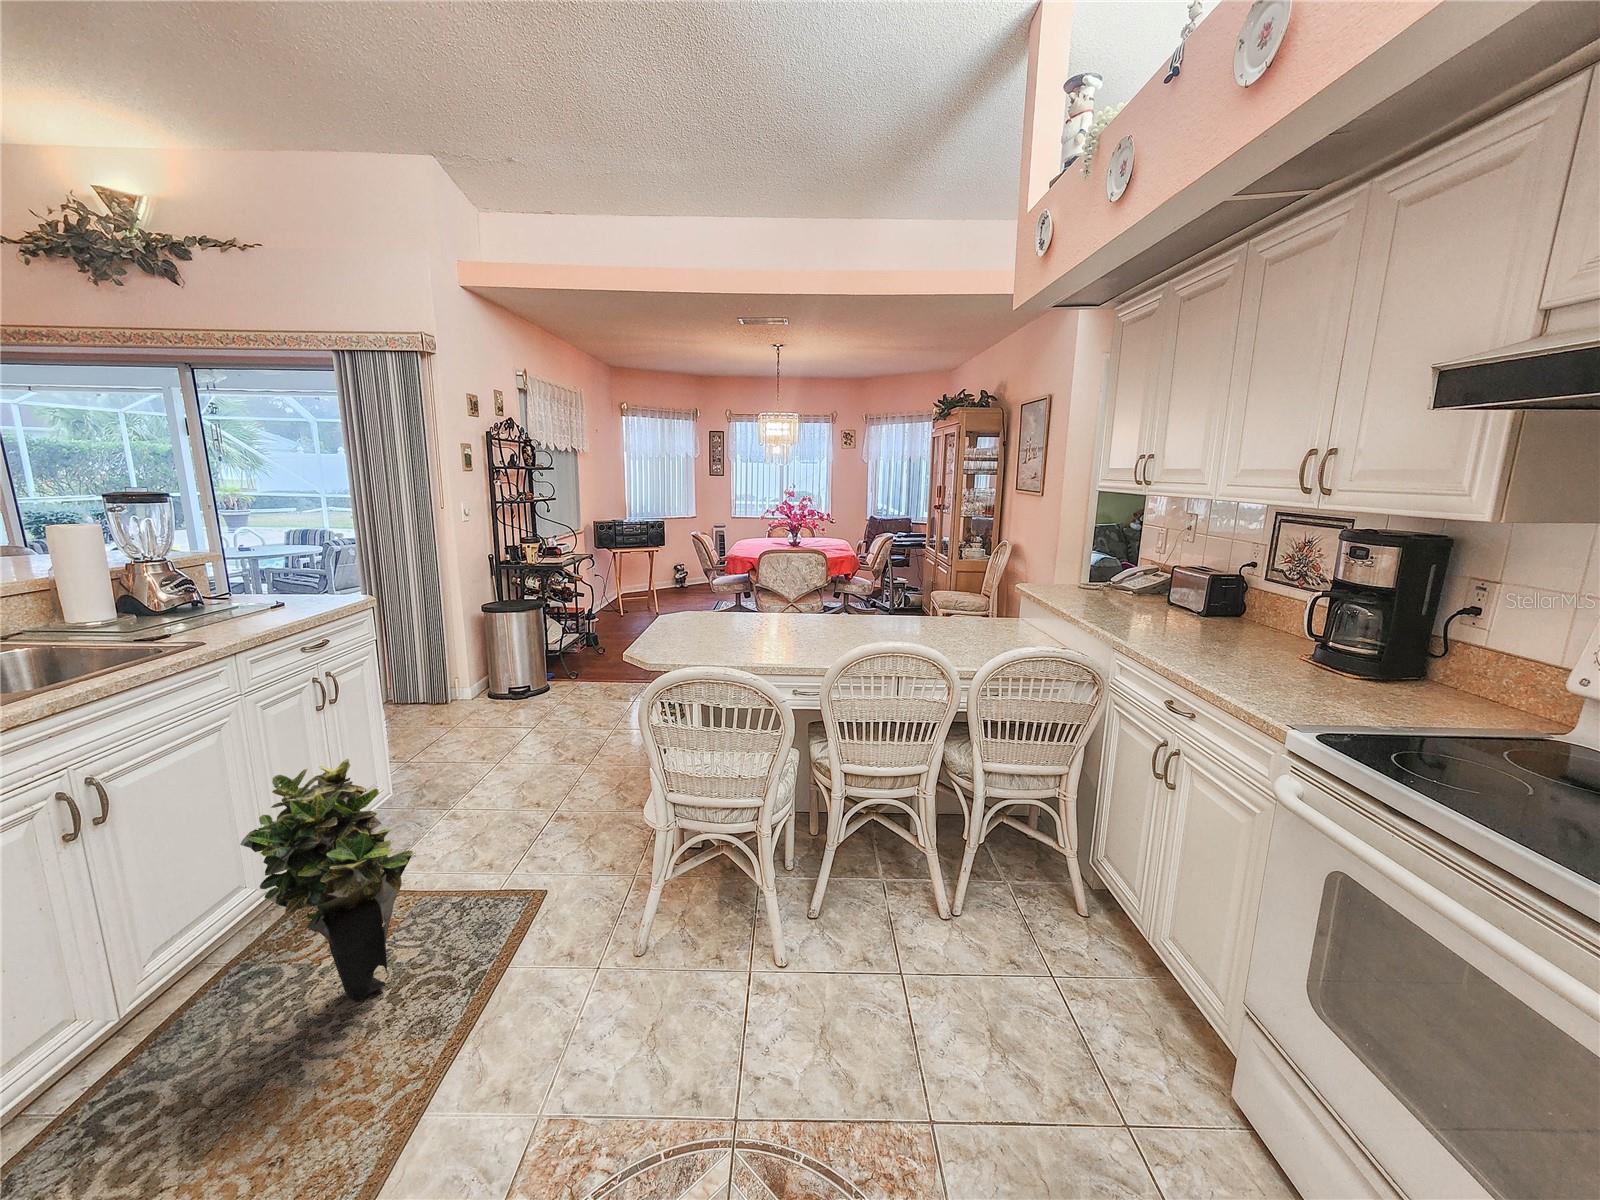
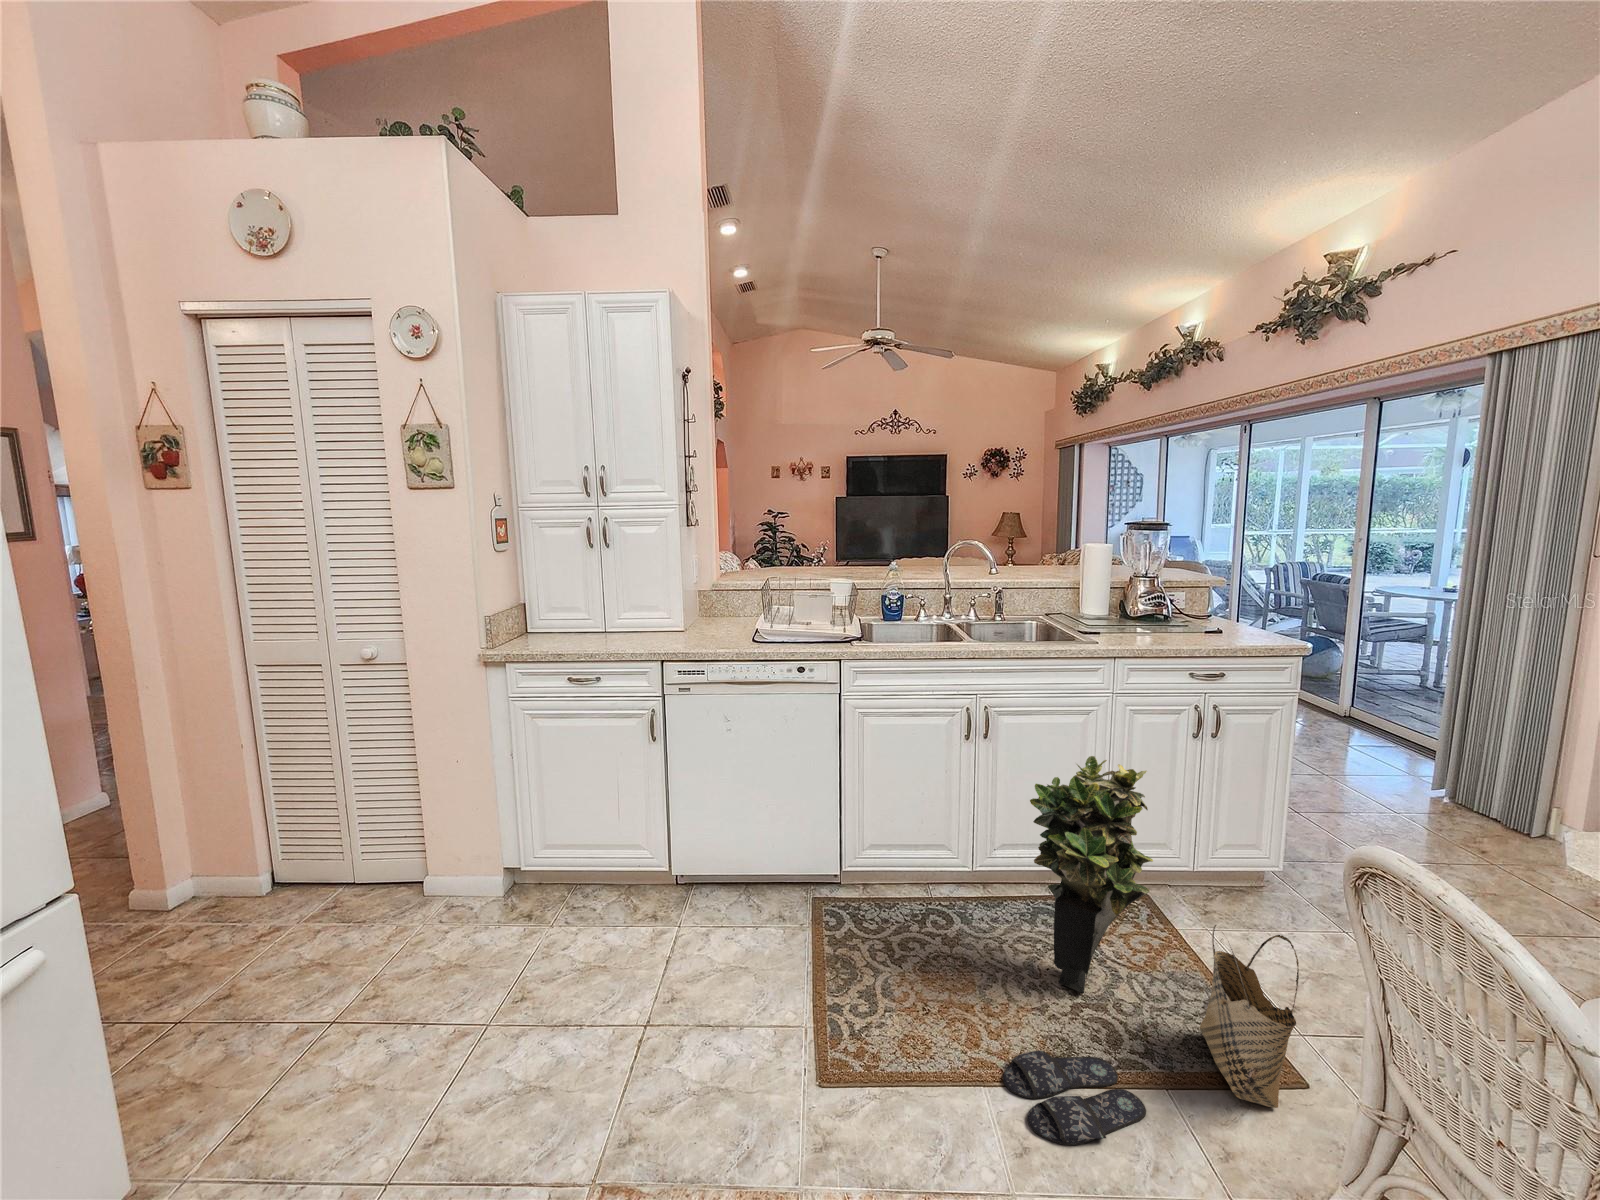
woven basket: none [474,808,556,927] -> present [1200,925,1299,1108]
slippers: none [417,985,530,1091] -> present [1003,1051,1146,1145]

